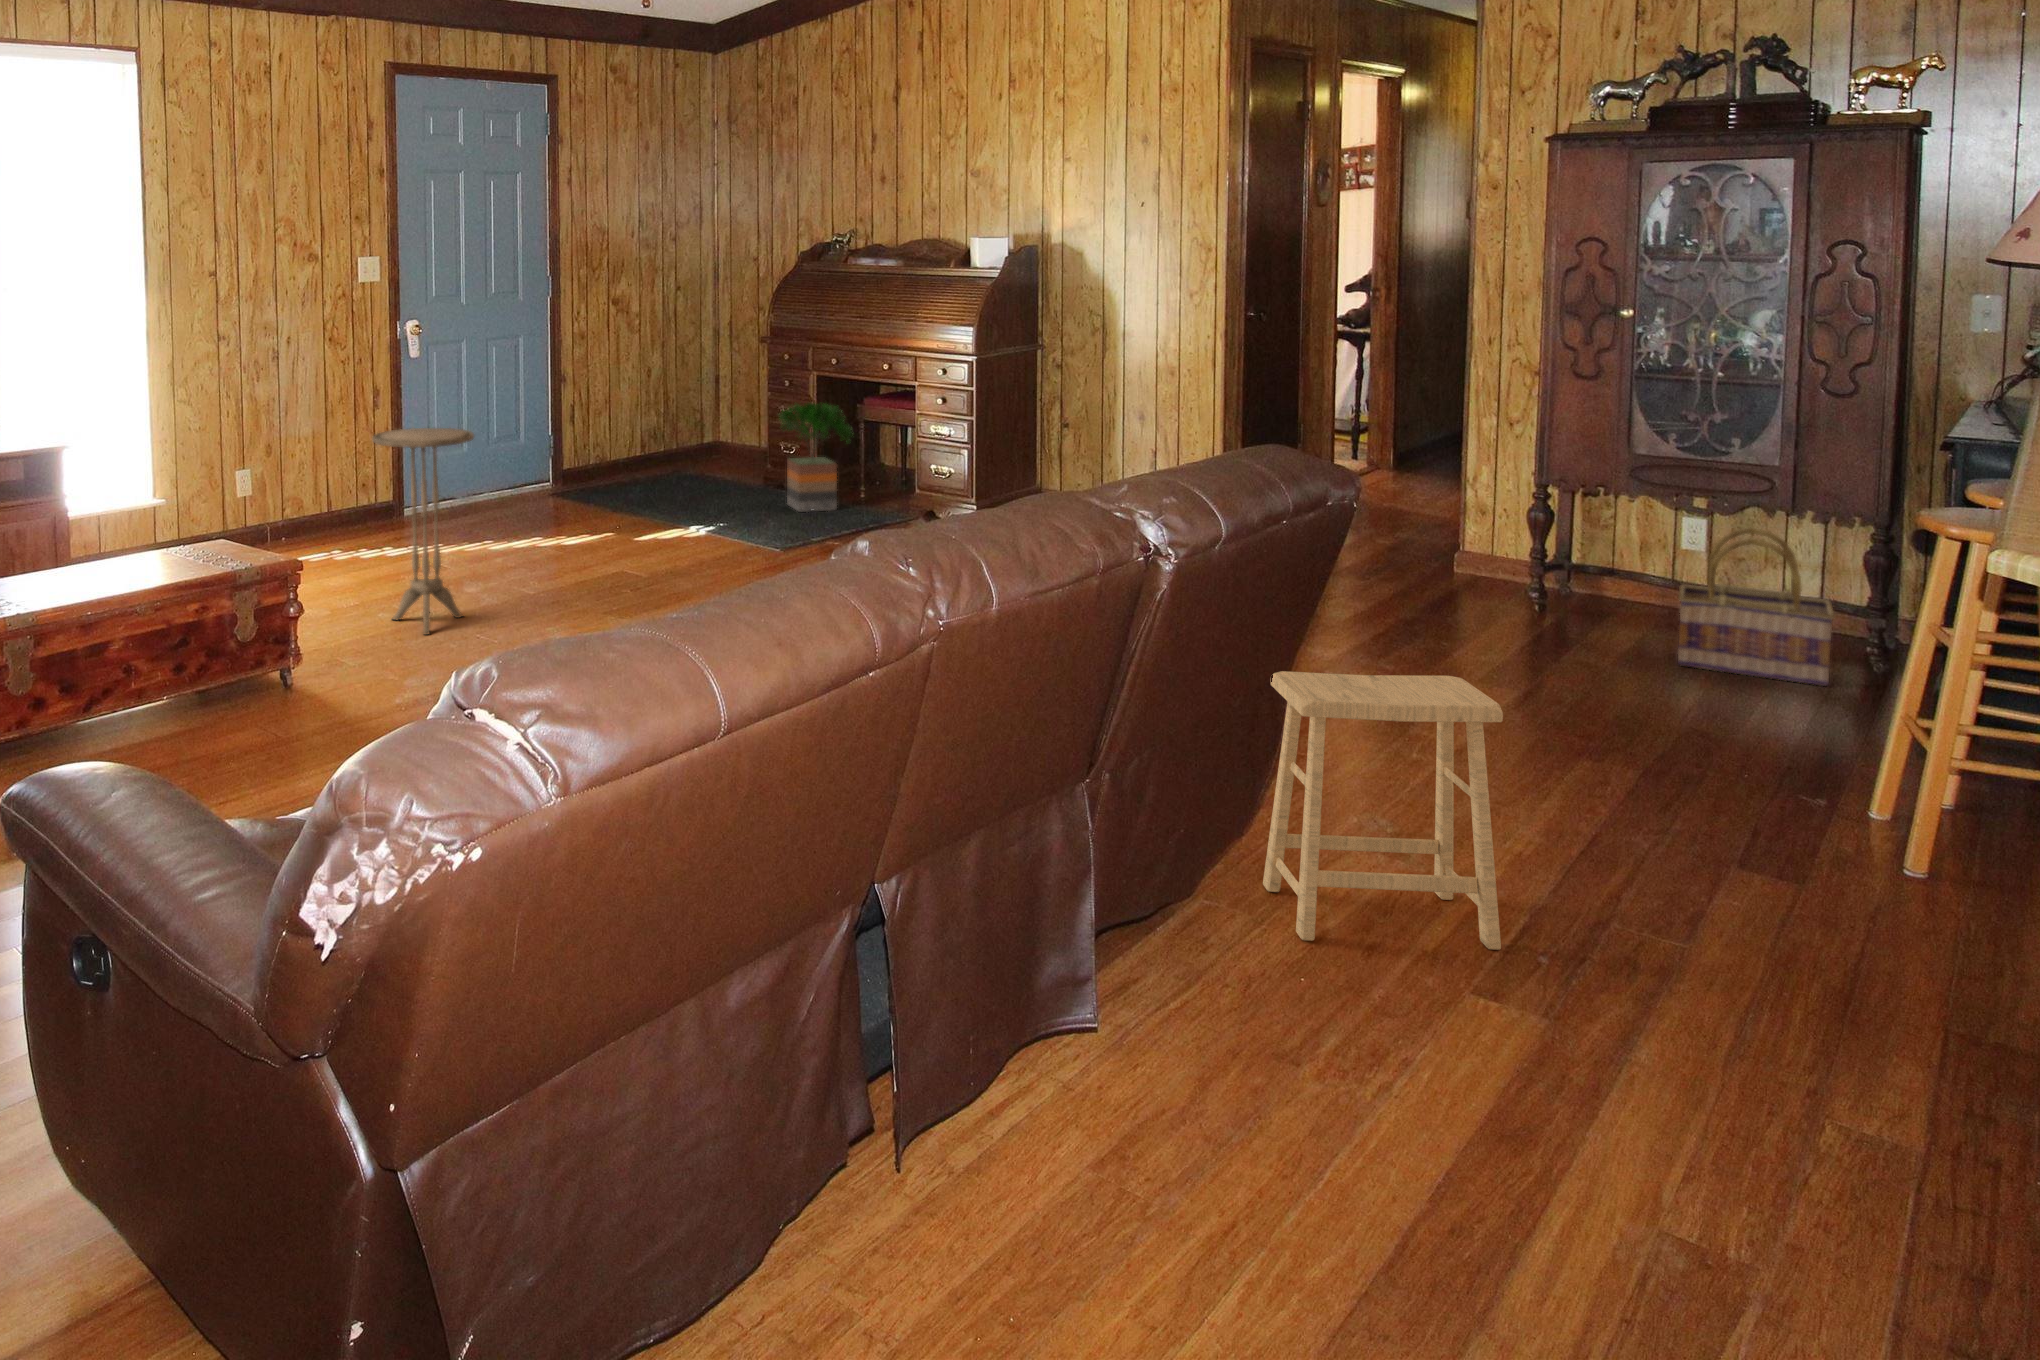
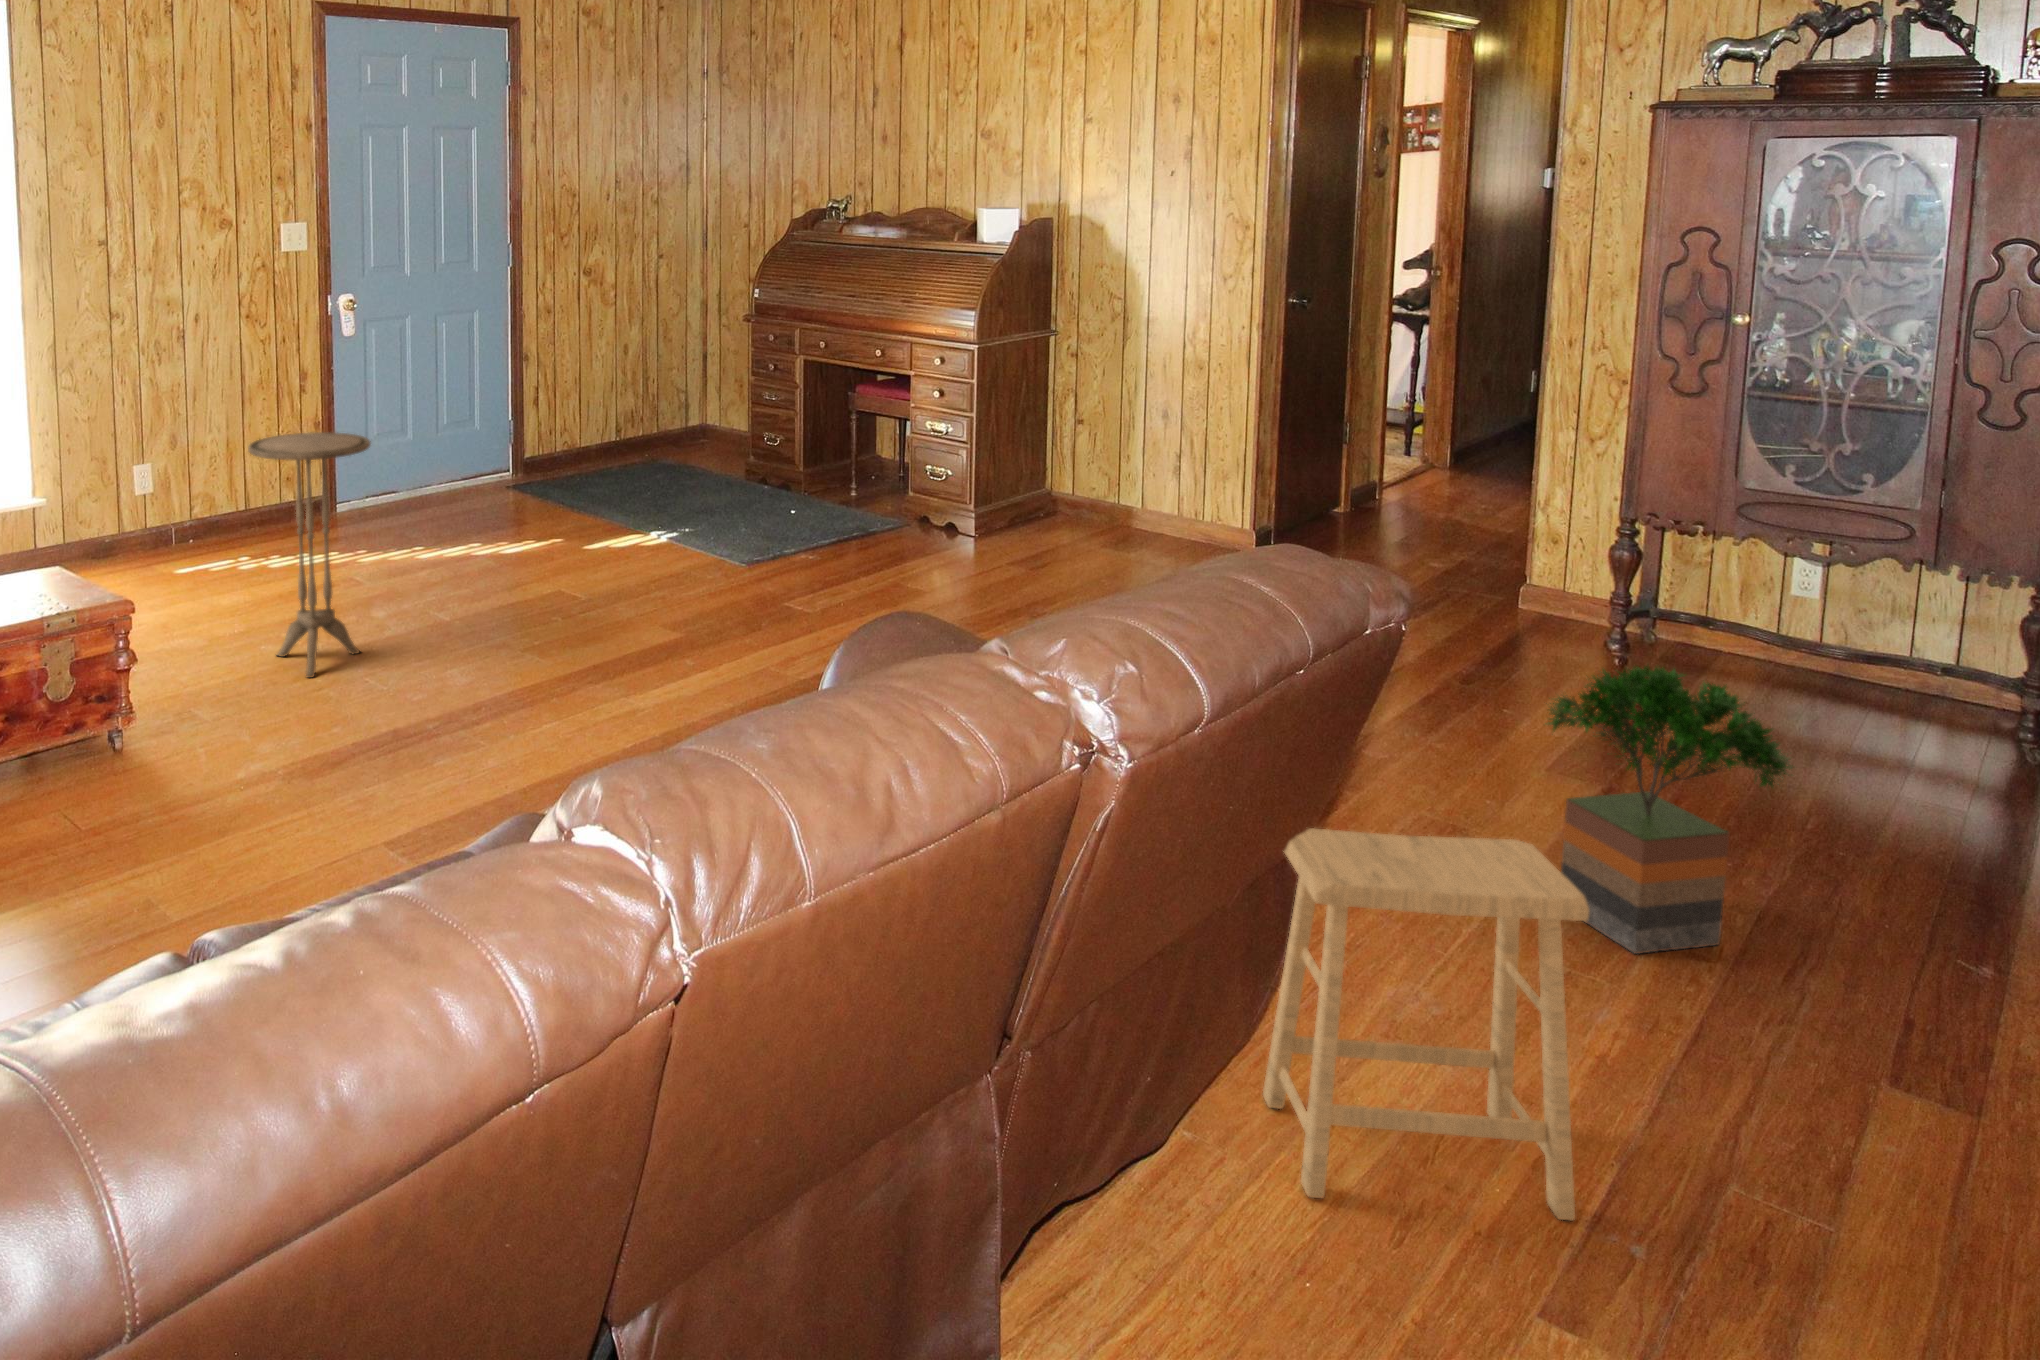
potted tree: present [779,403,853,512] -> present [1545,666,1793,954]
basket: present [1678,528,1835,686] -> none [1789,585,1988,783]

